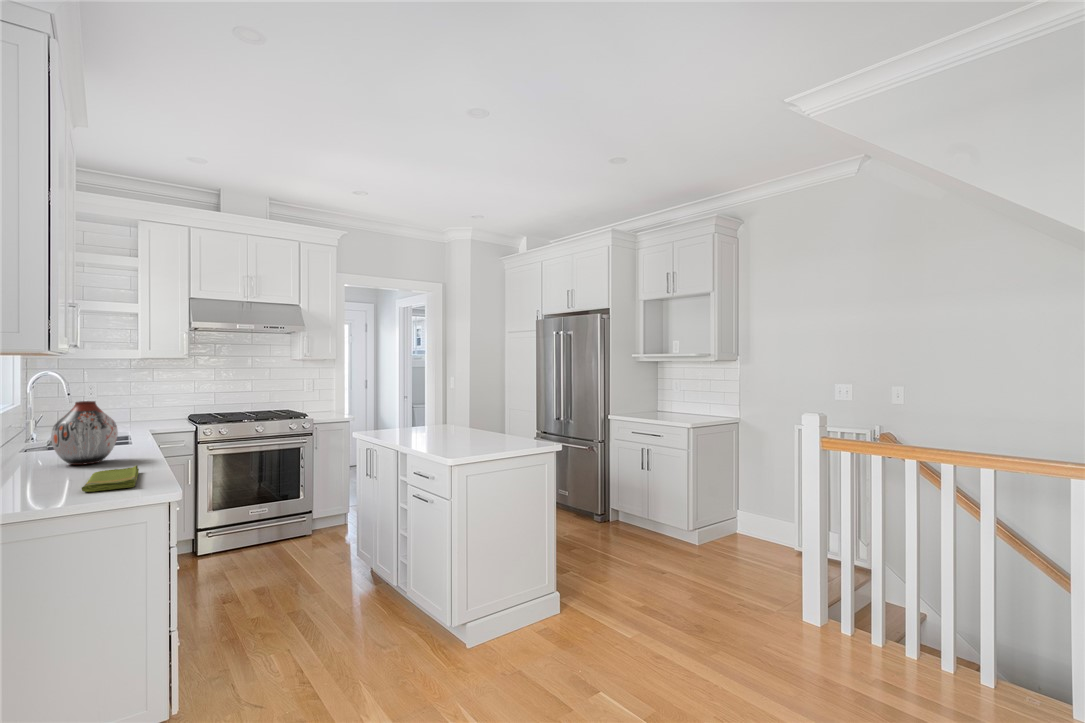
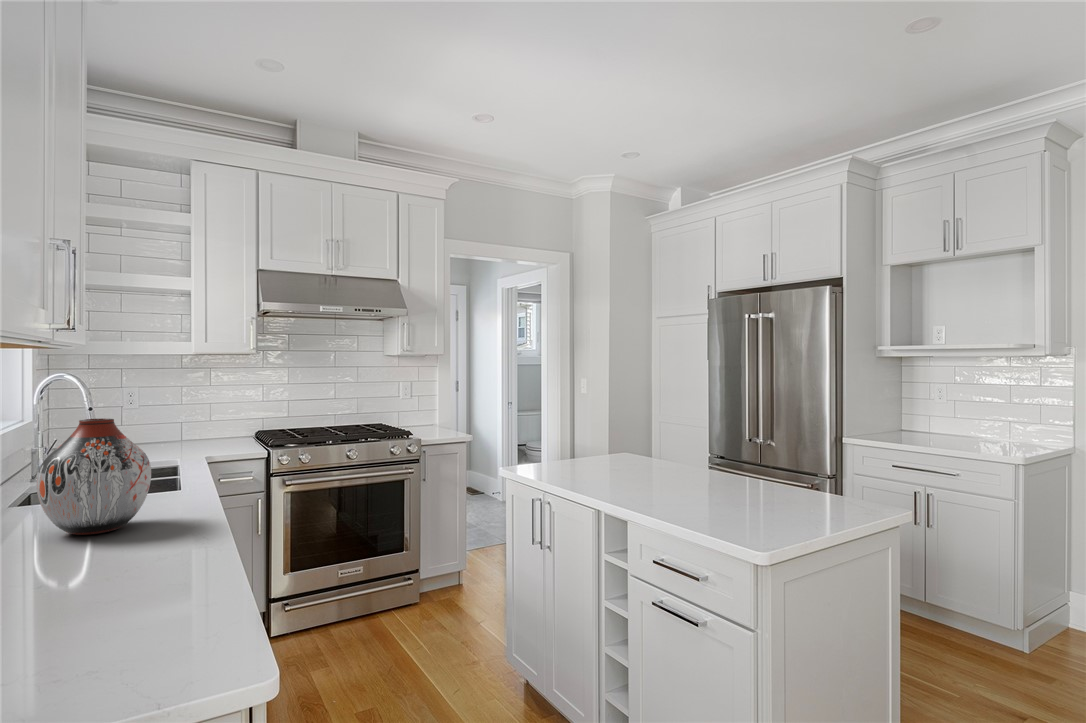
dish towel: present [82,465,139,492] -> none [55,547,184,637]

